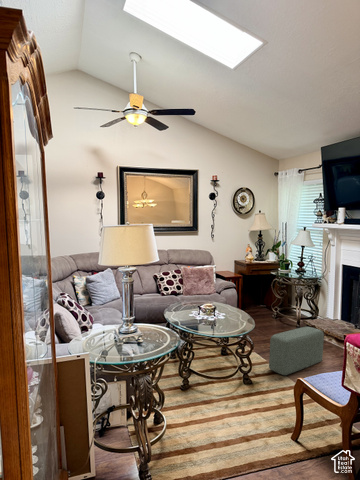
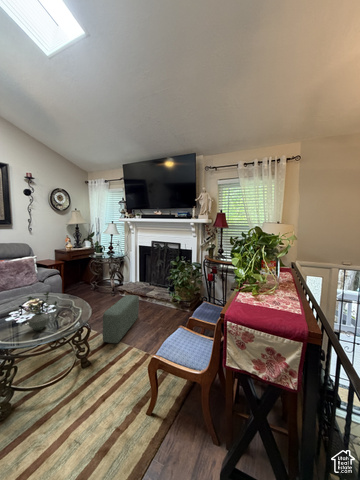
potted plant: none [203,295,225,329] -> present [28,292,57,330]

